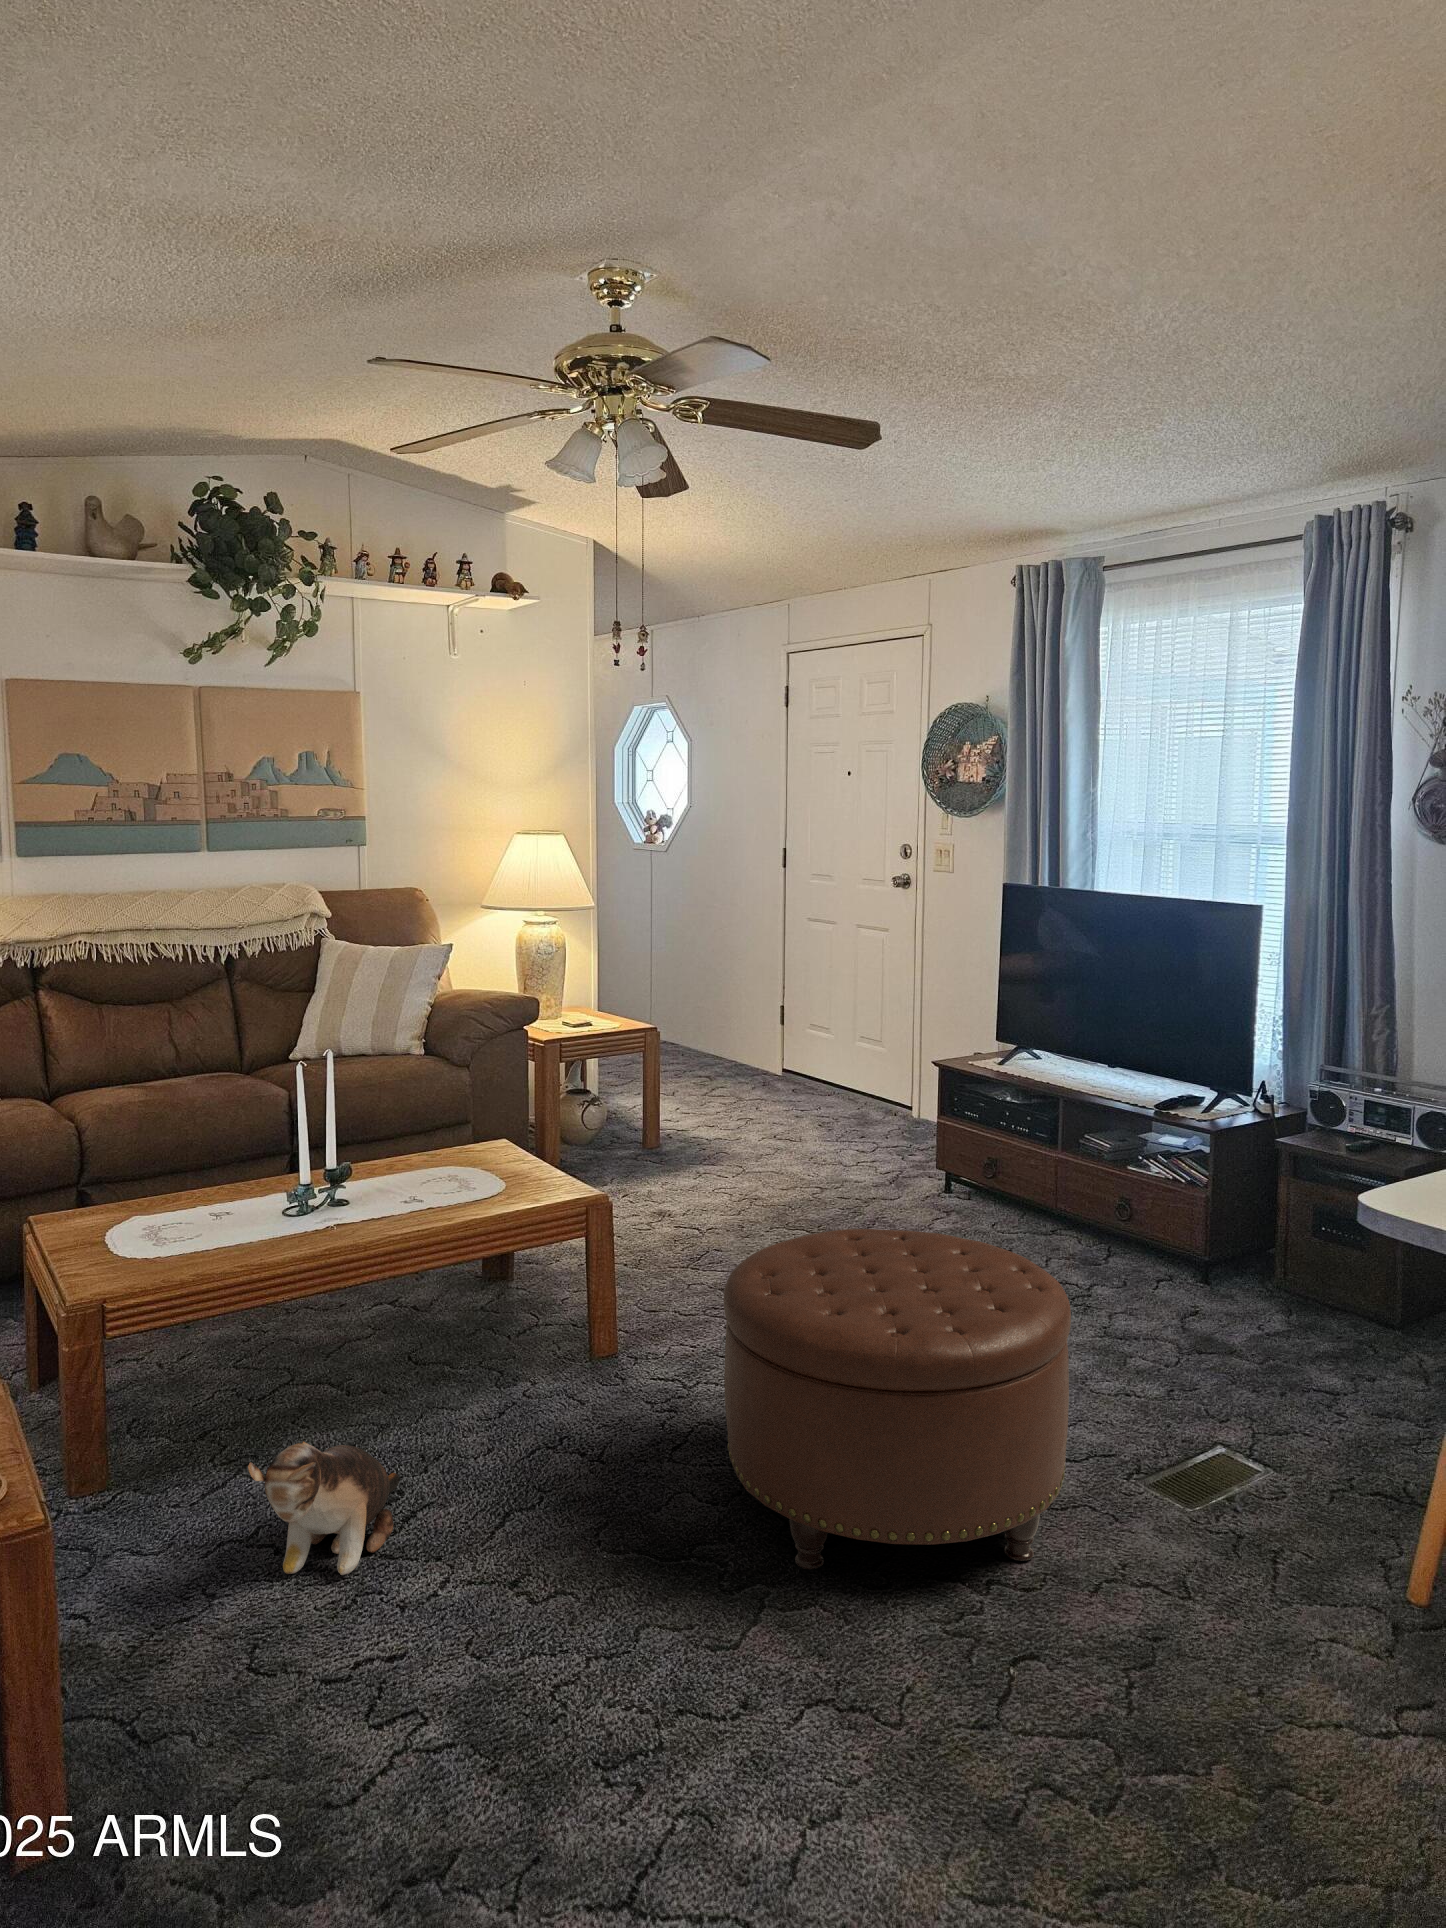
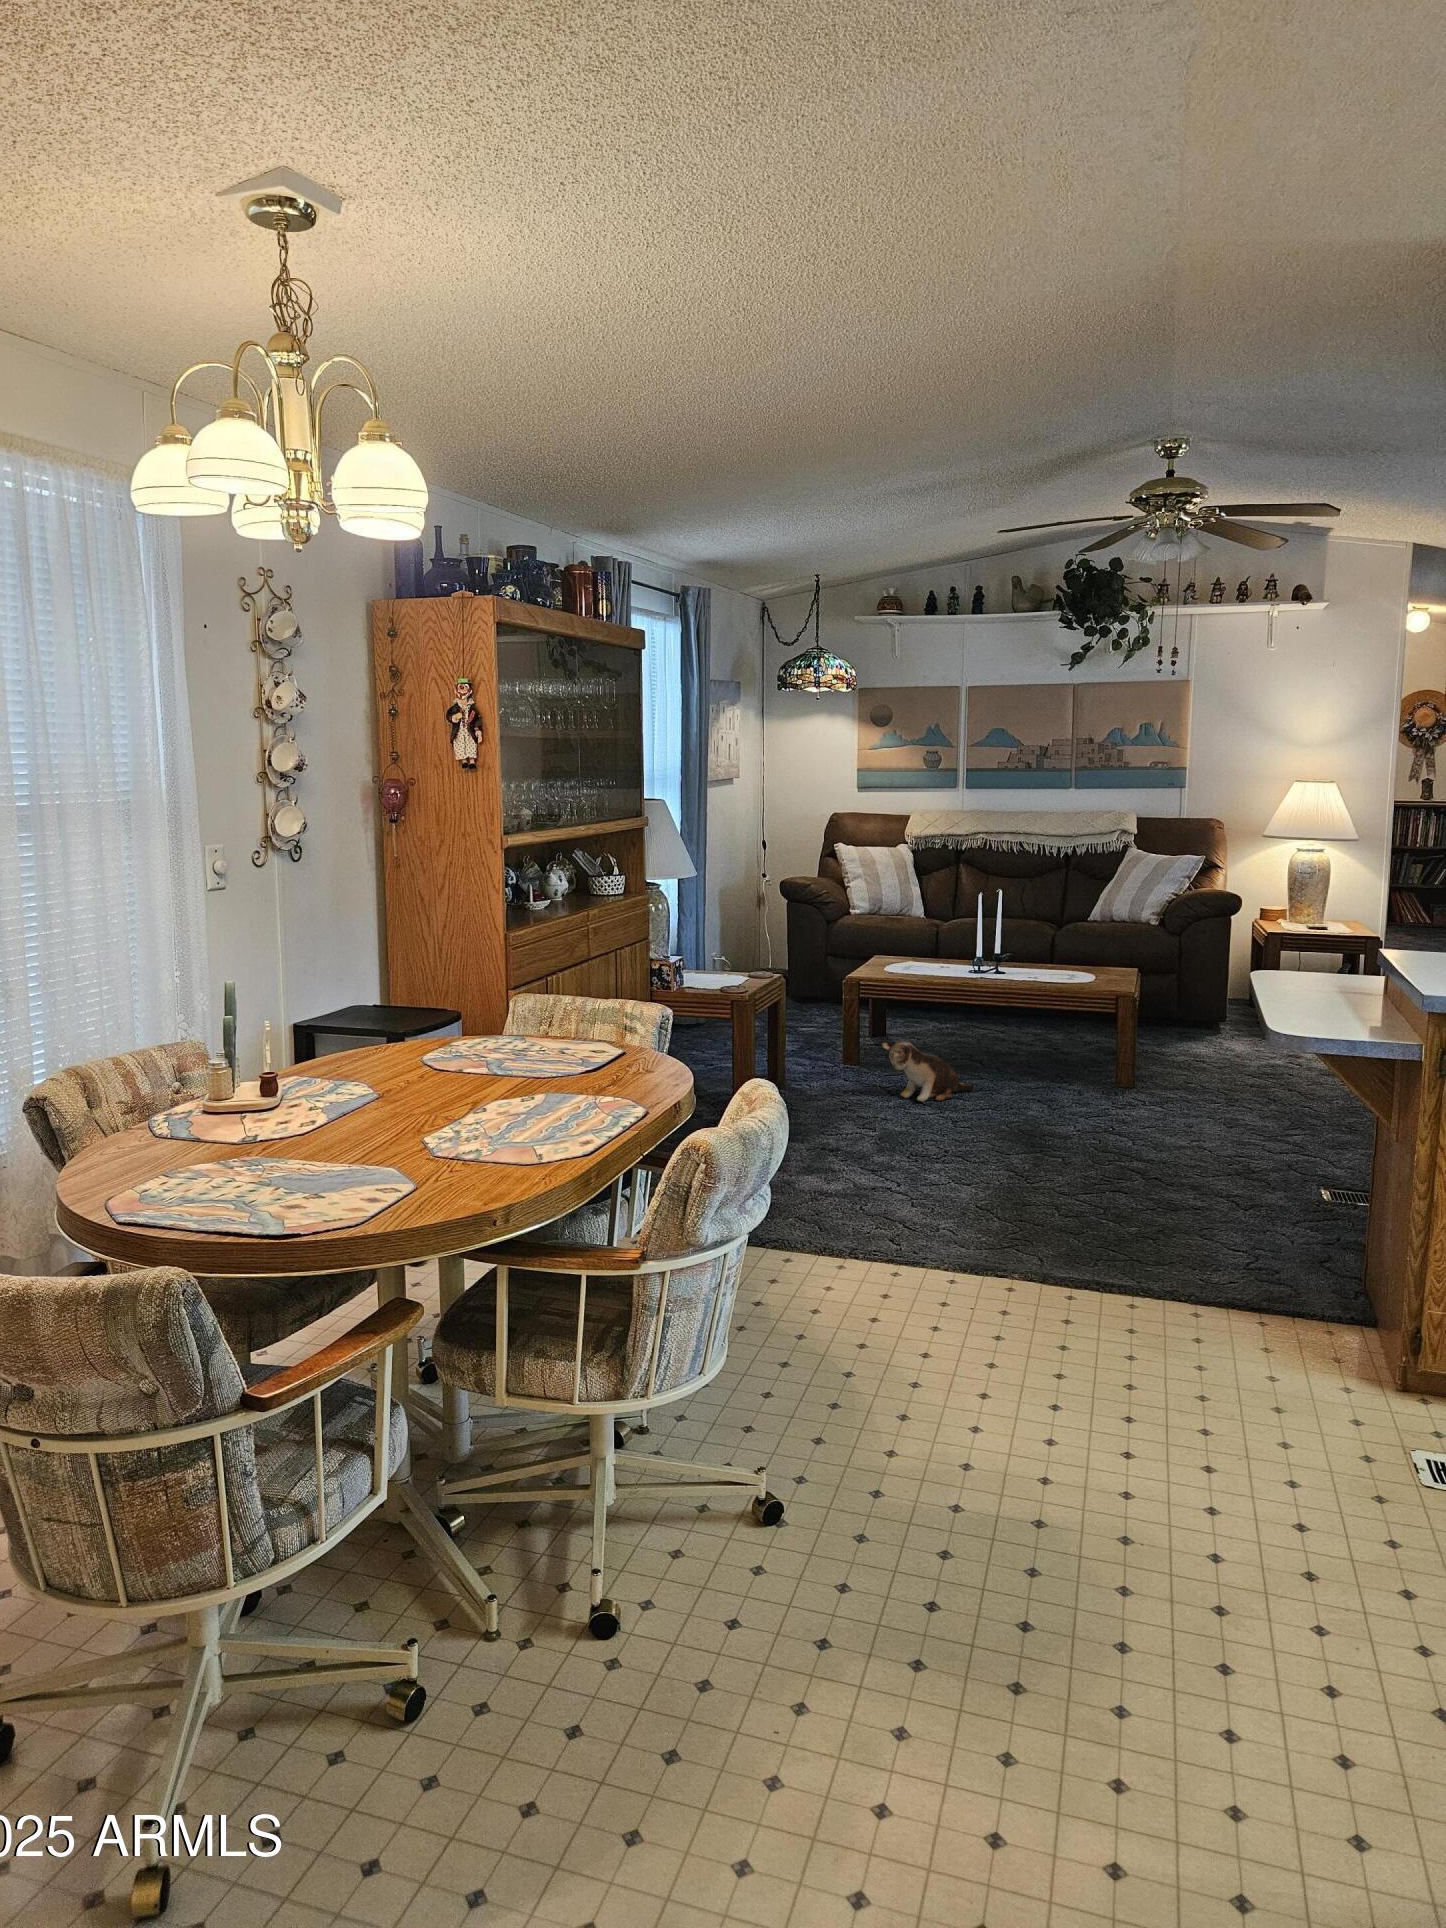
ottoman: present [724,1229,1071,1569] -> none [1080,1014,1268,1171]

